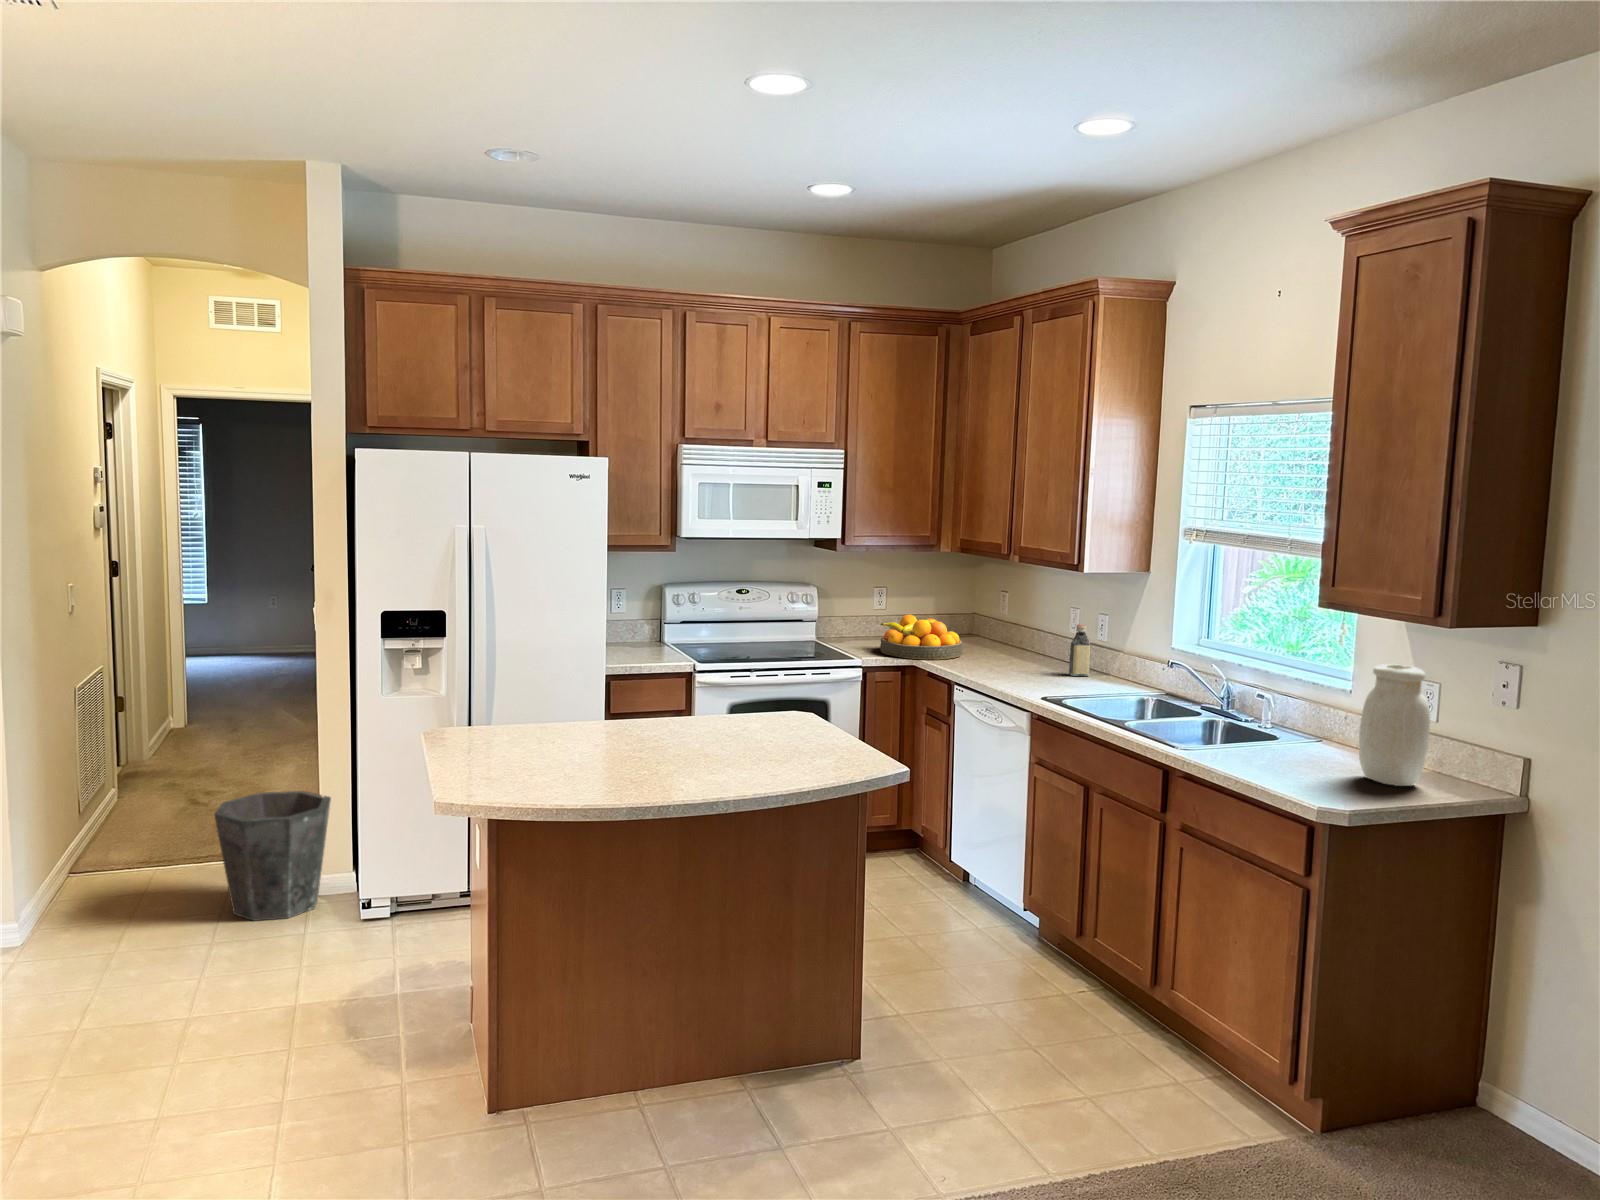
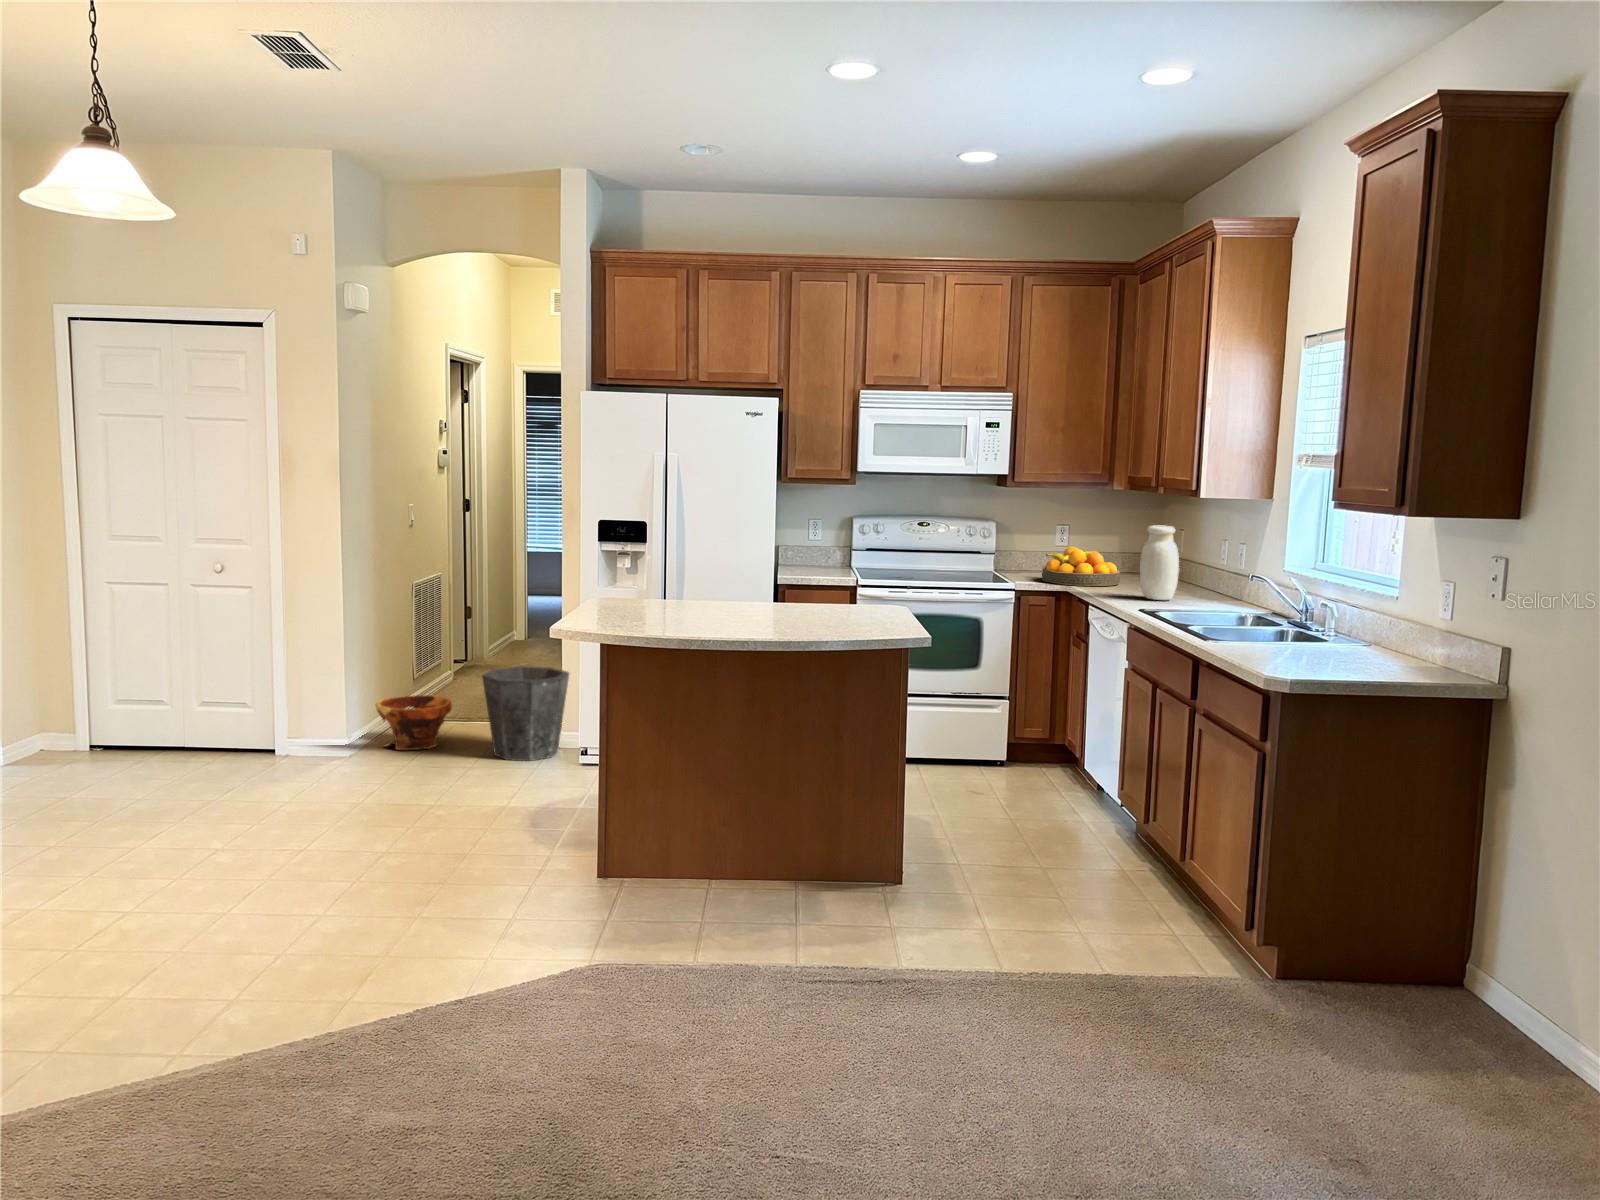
bottle: present [1069,624,1091,676] -> none [1201,552,1223,601]
jar: present [1359,664,1430,786] -> present [1140,525,1179,600]
planter: none [50,840,163,923] -> present [376,695,452,750]

